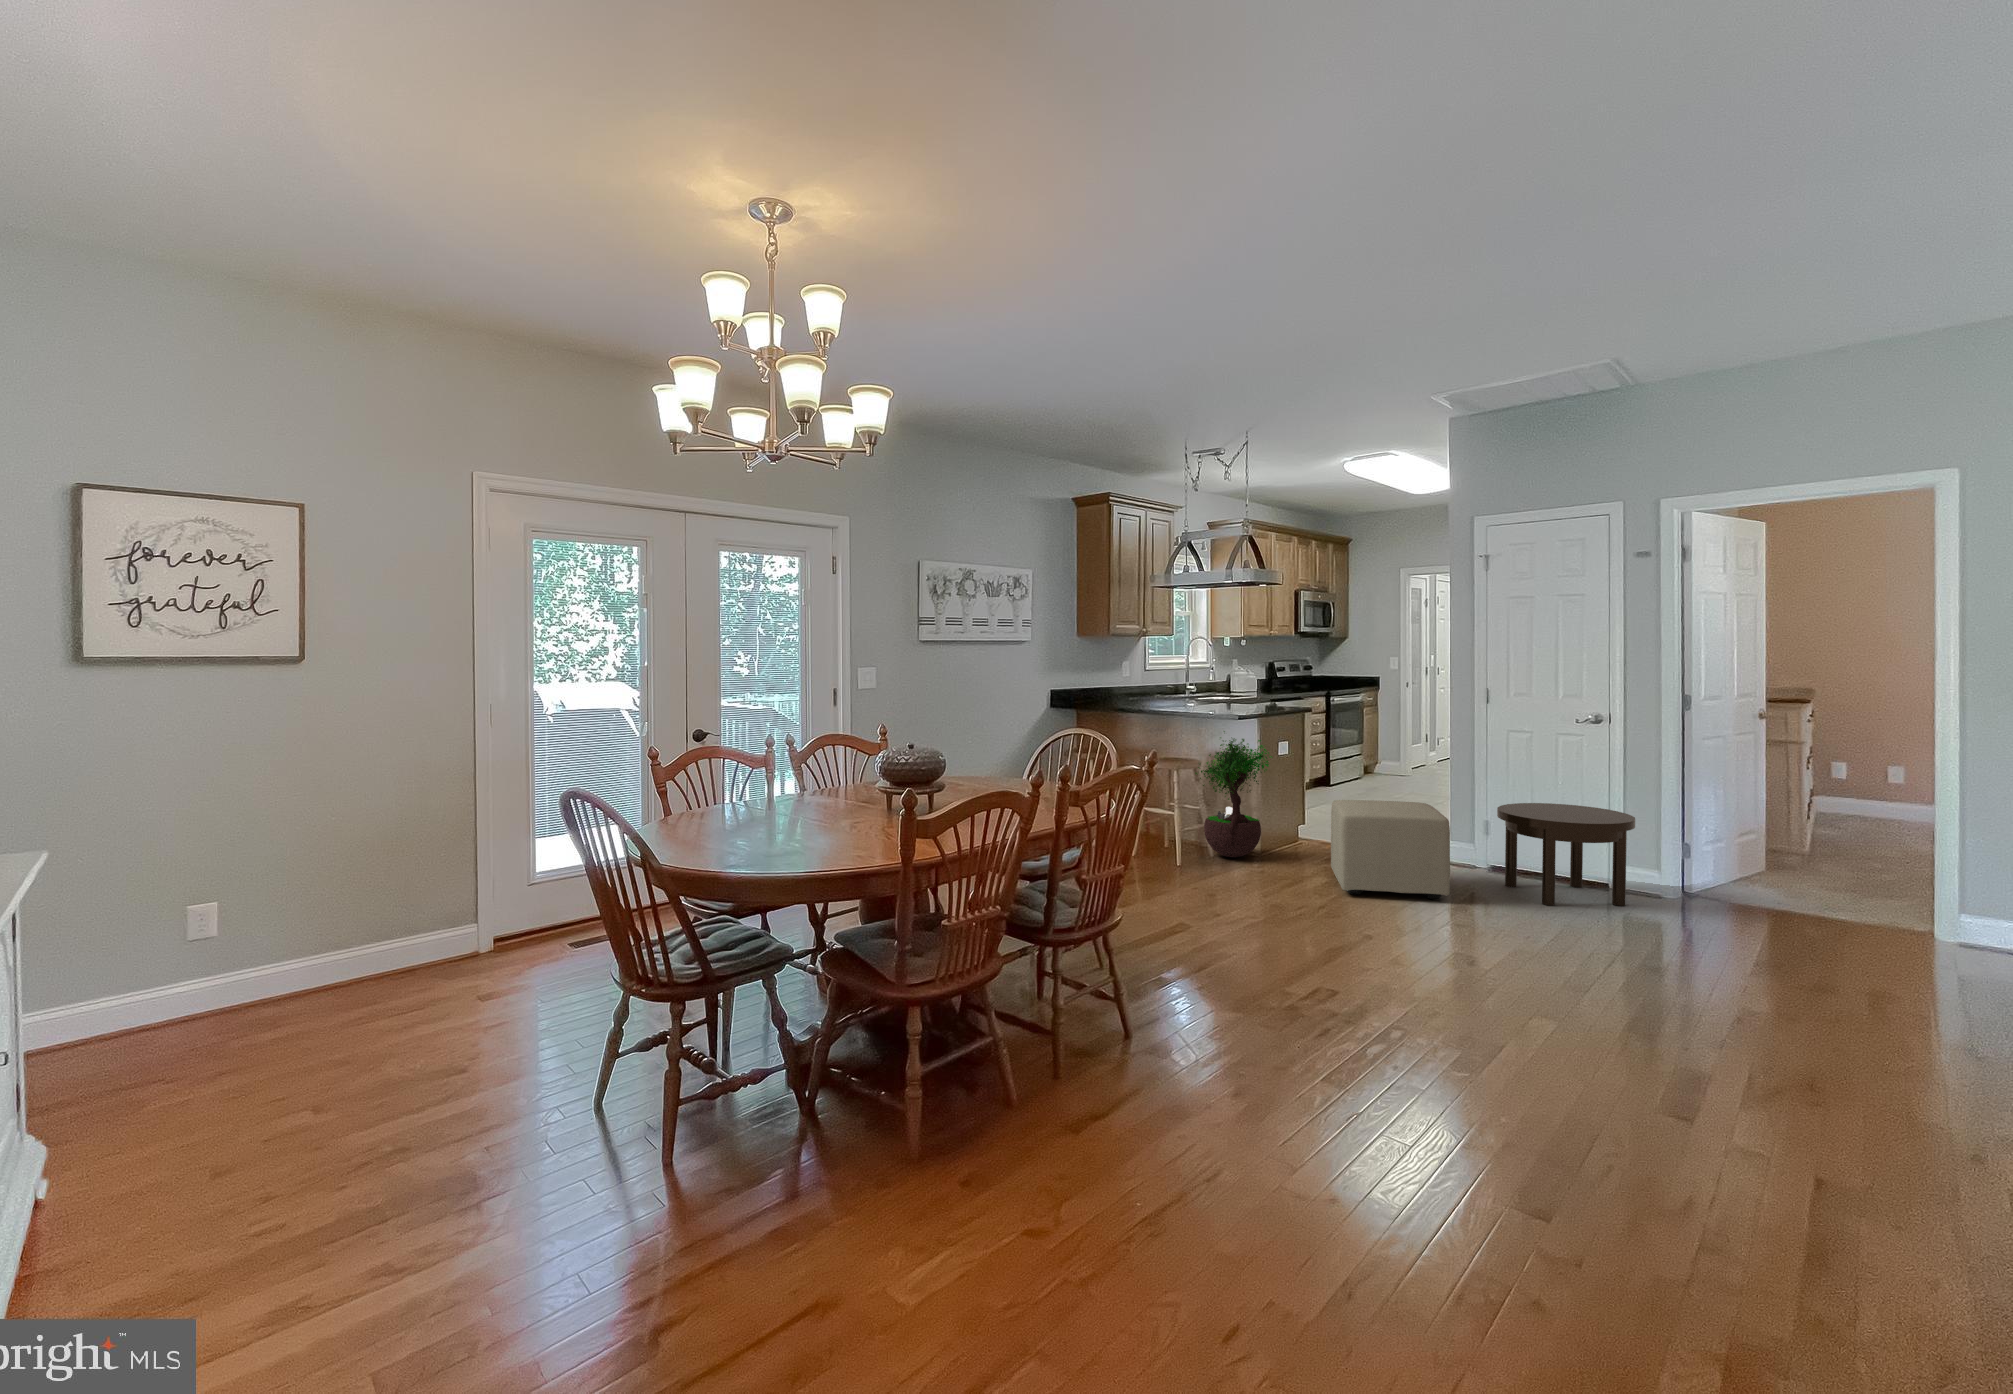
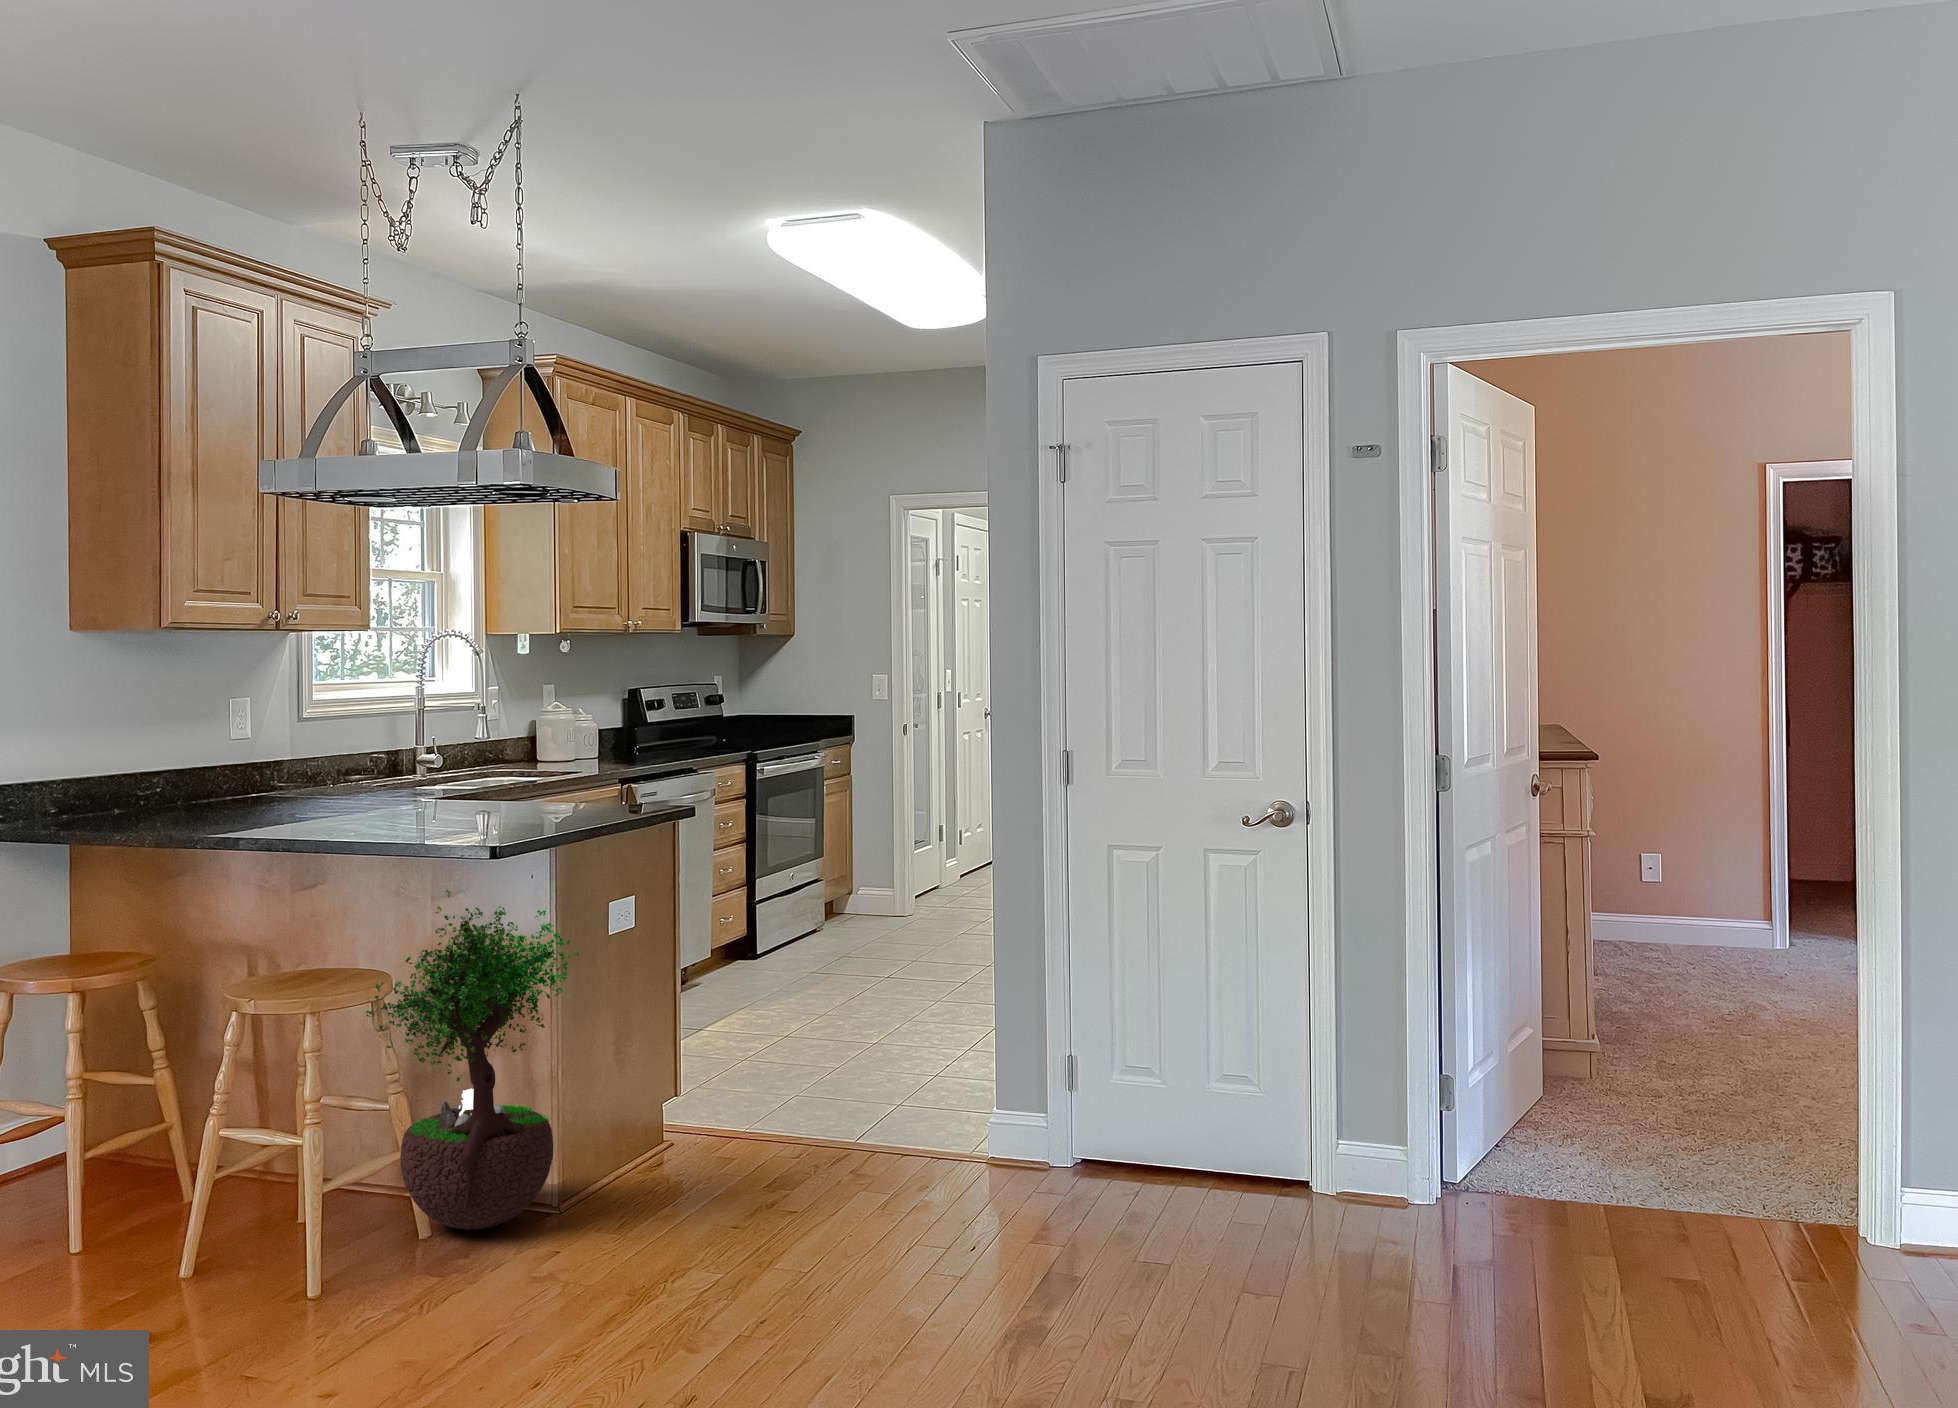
ottoman: present [1331,800,1450,899] -> none [722,1051,999,1331]
side table: present [1497,803,1635,906] -> none [1095,1023,1369,1290]

